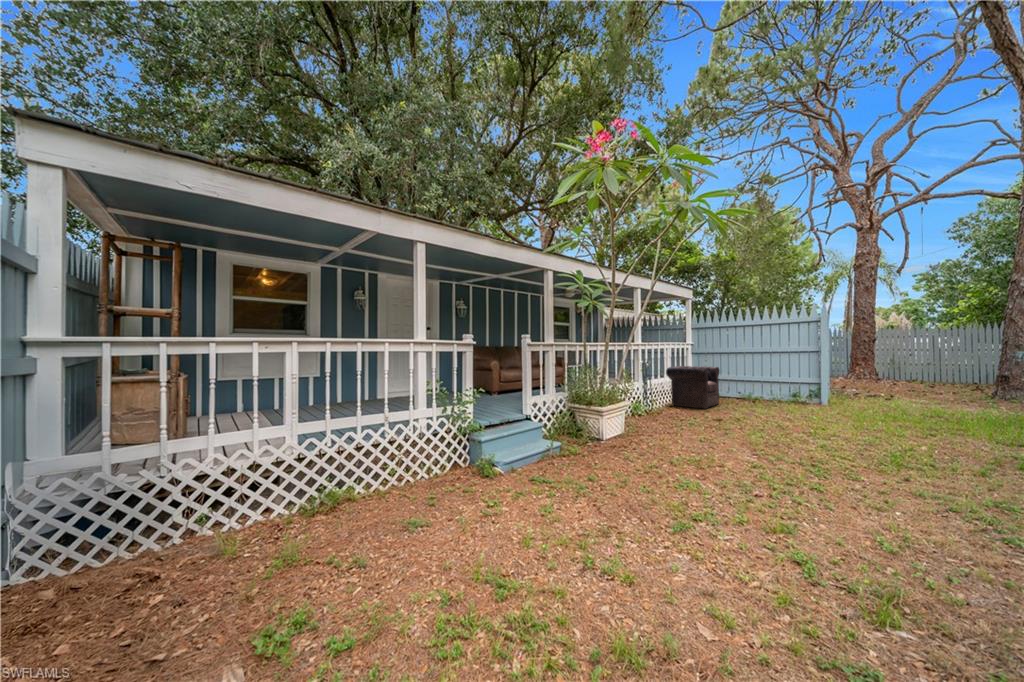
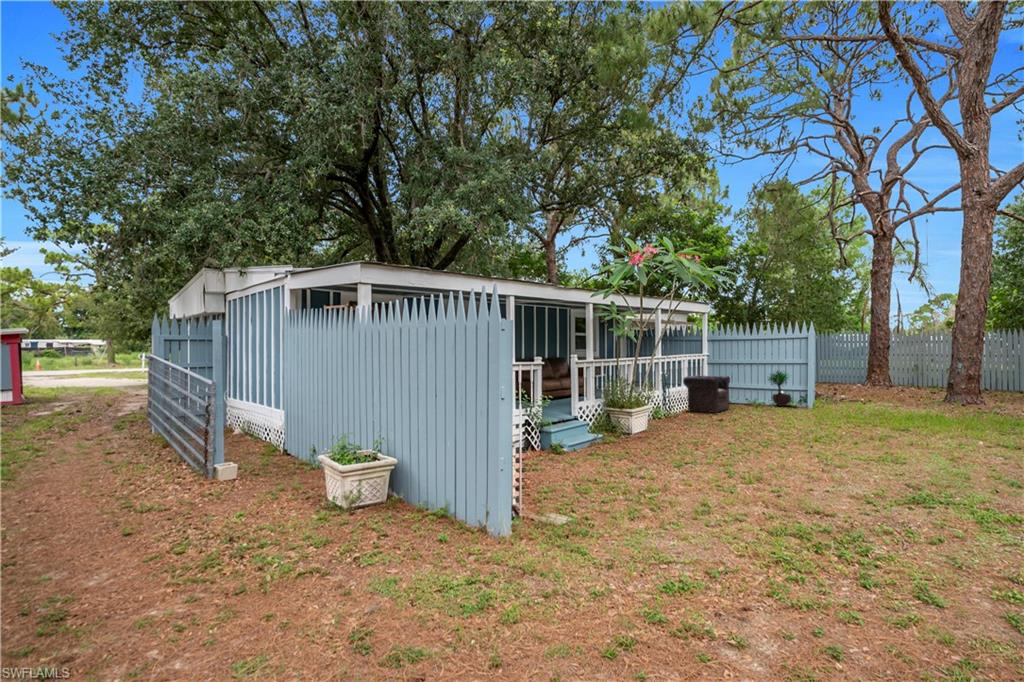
potted tree: none [760,358,789,401] -> present [768,371,791,406]

